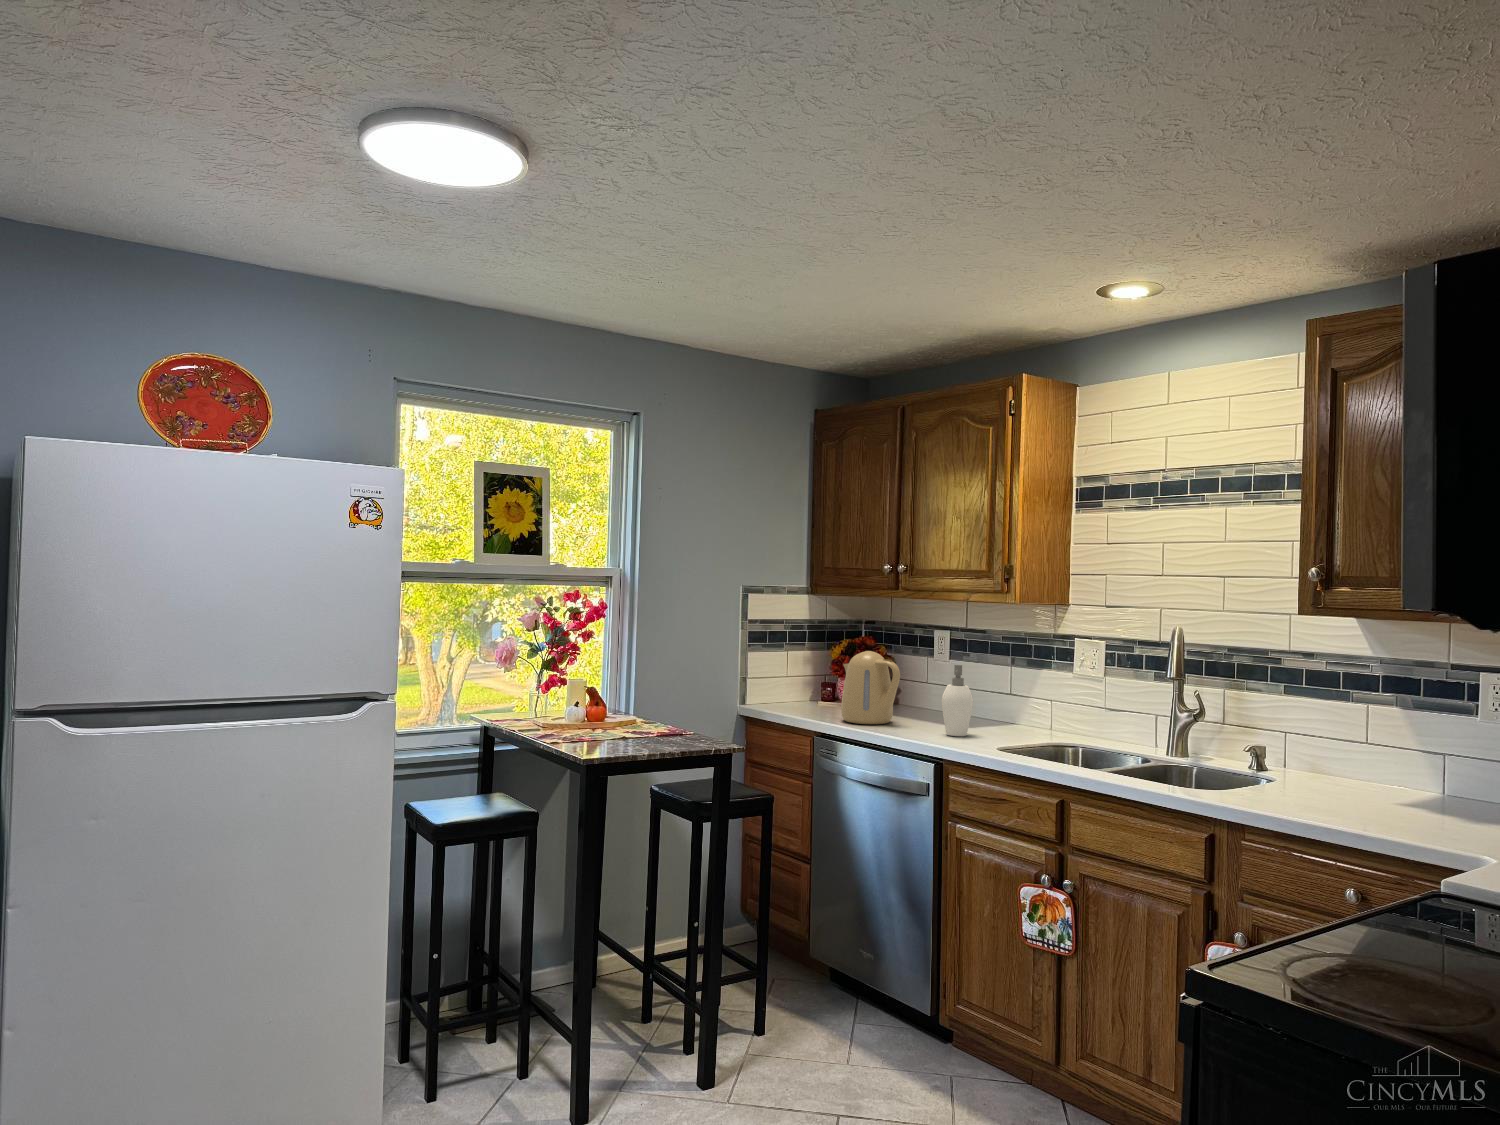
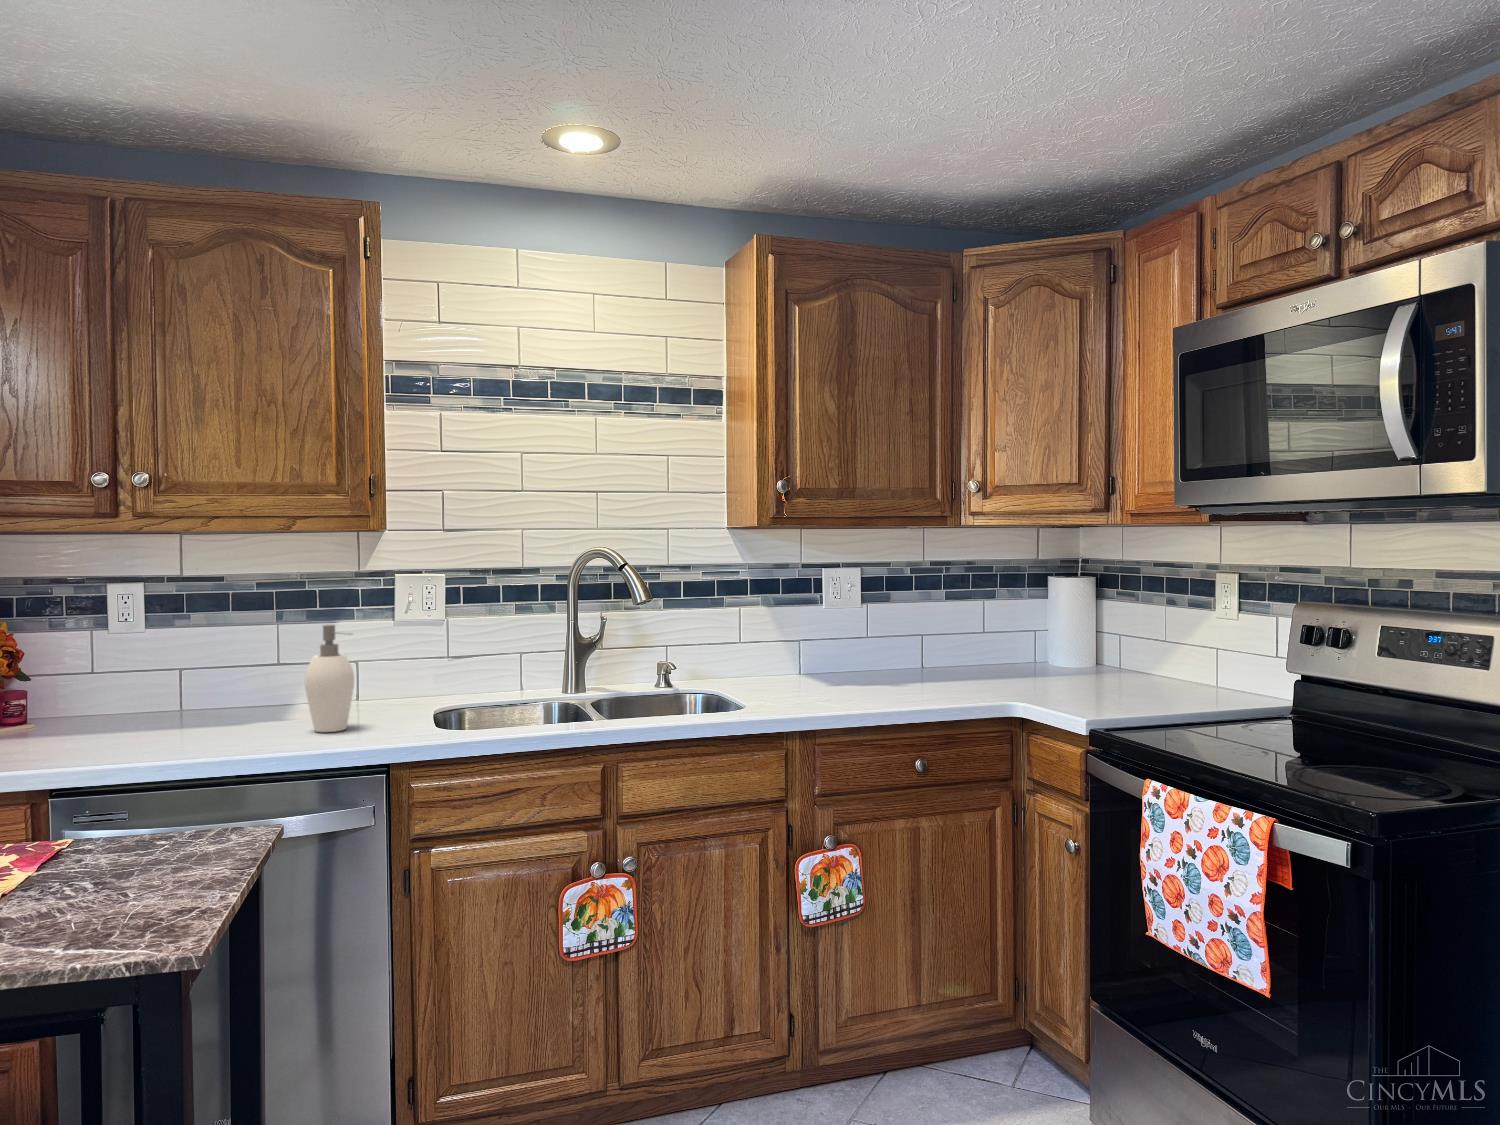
kettle: present [841,651,900,724] -> none [58,625,207,756]

